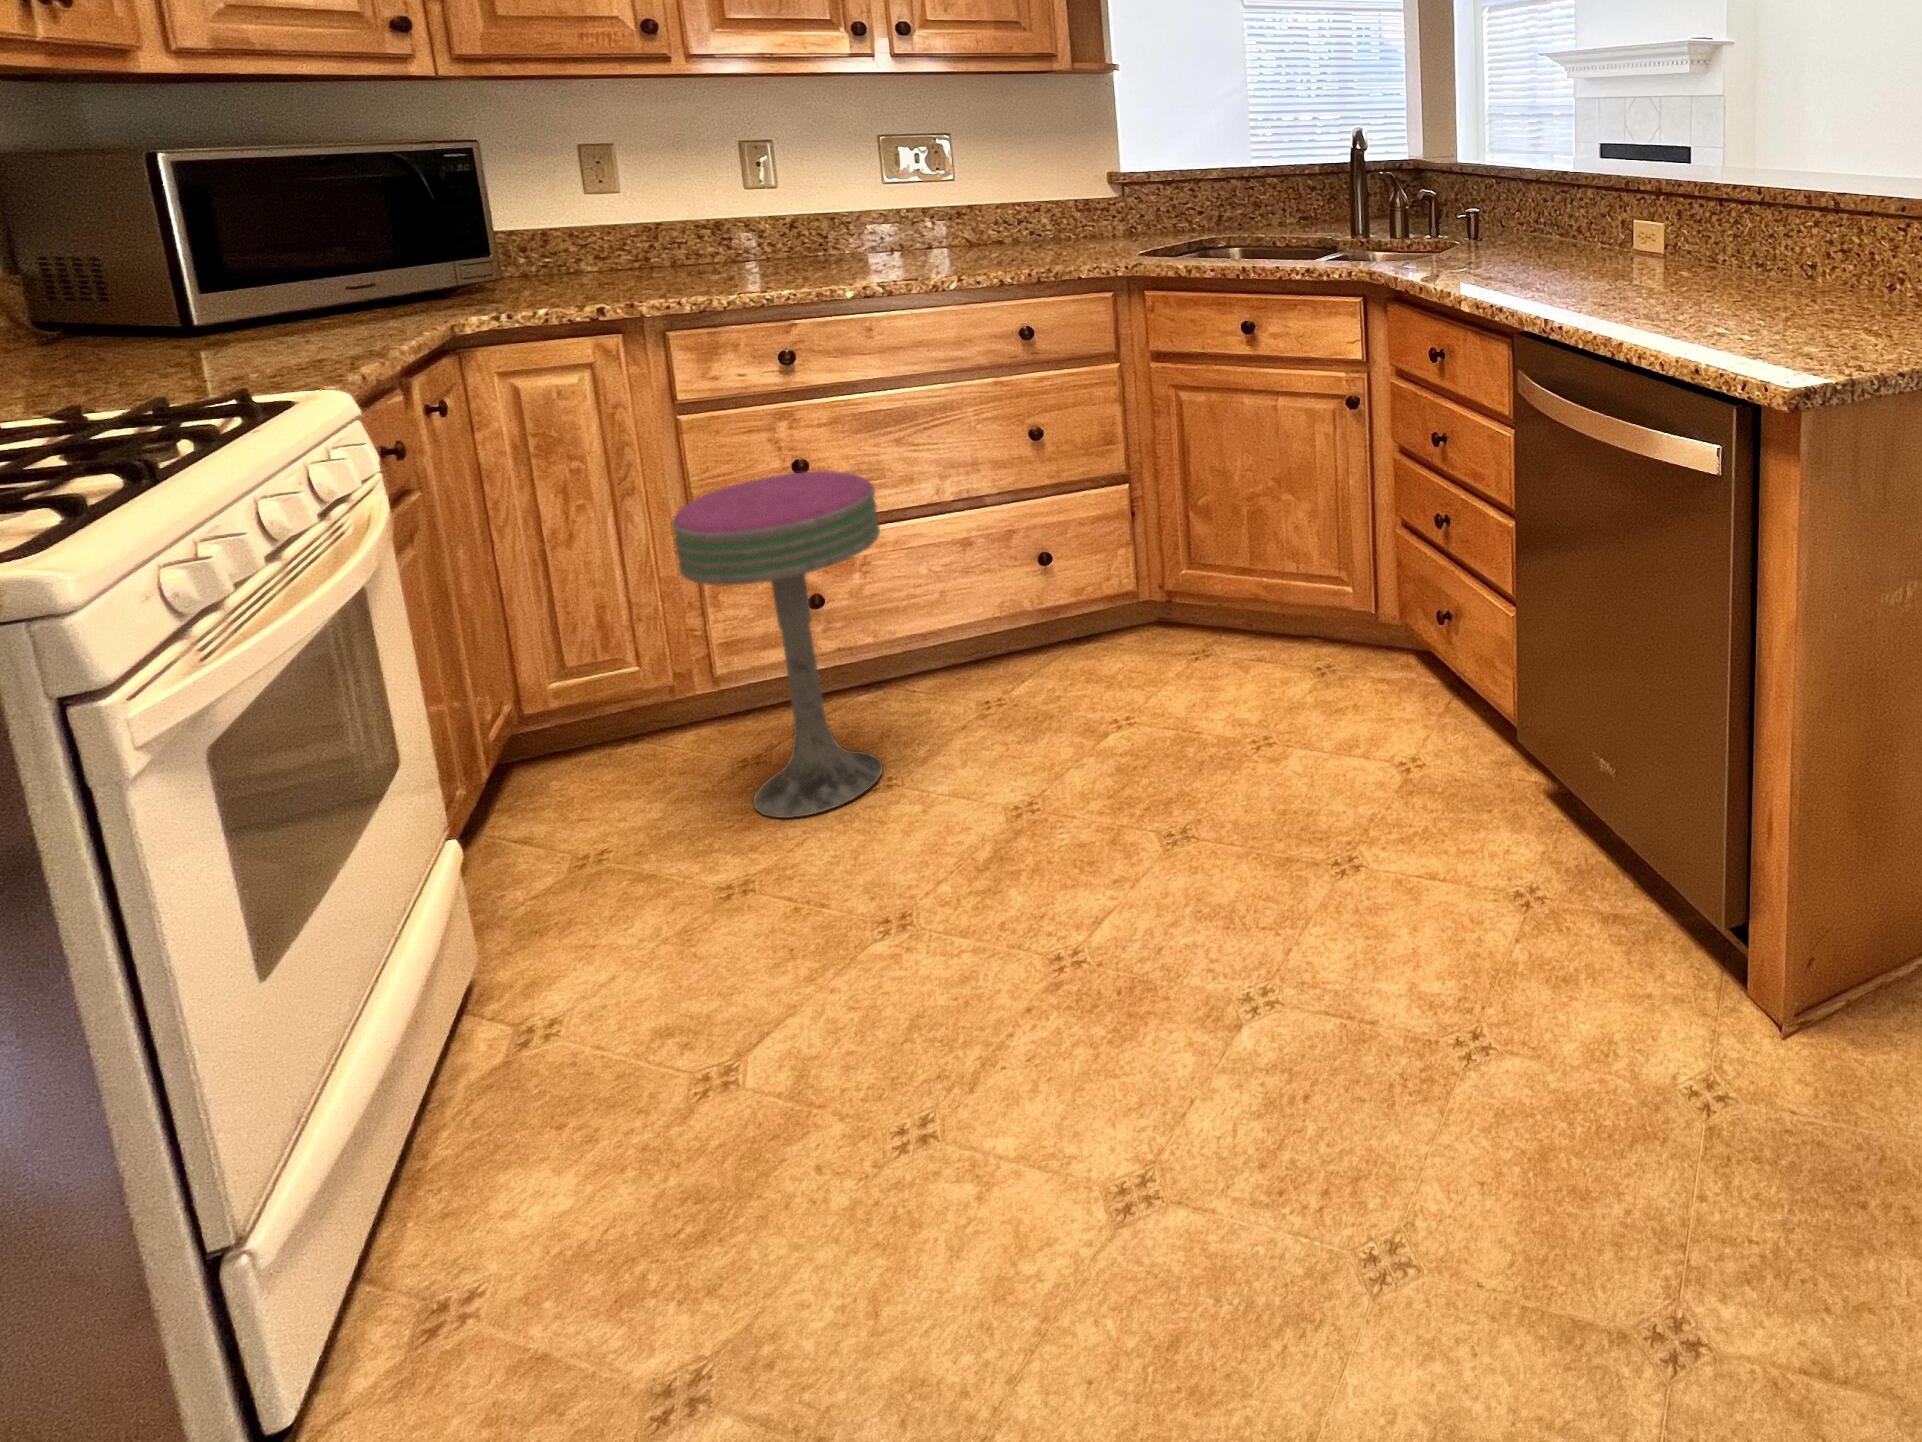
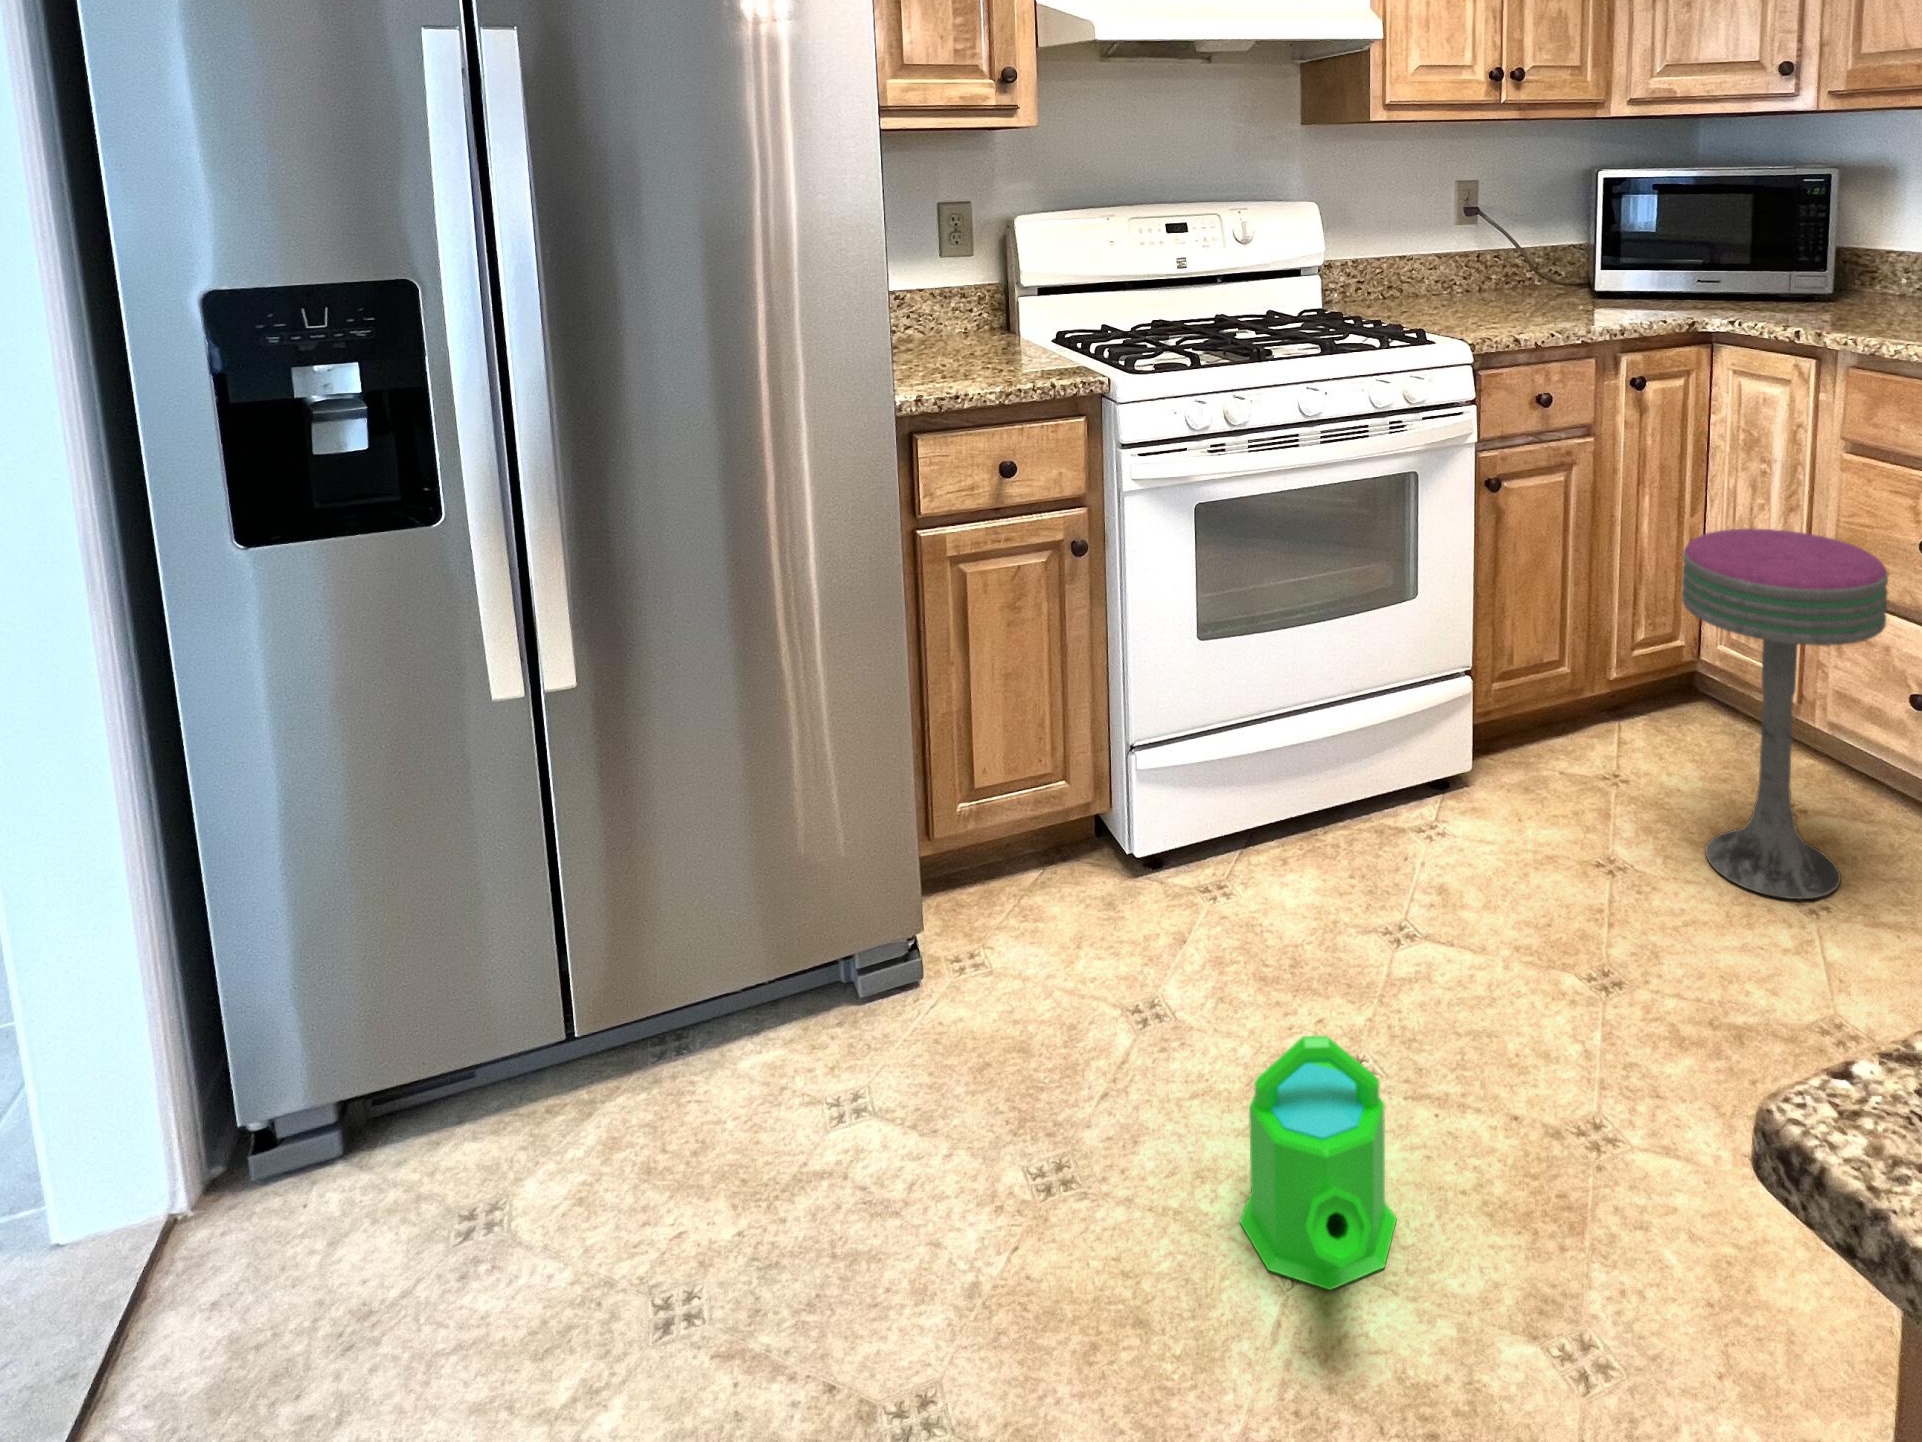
watering can: none [950,987,1243,1248] -> present [1240,1036,1397,1290]

